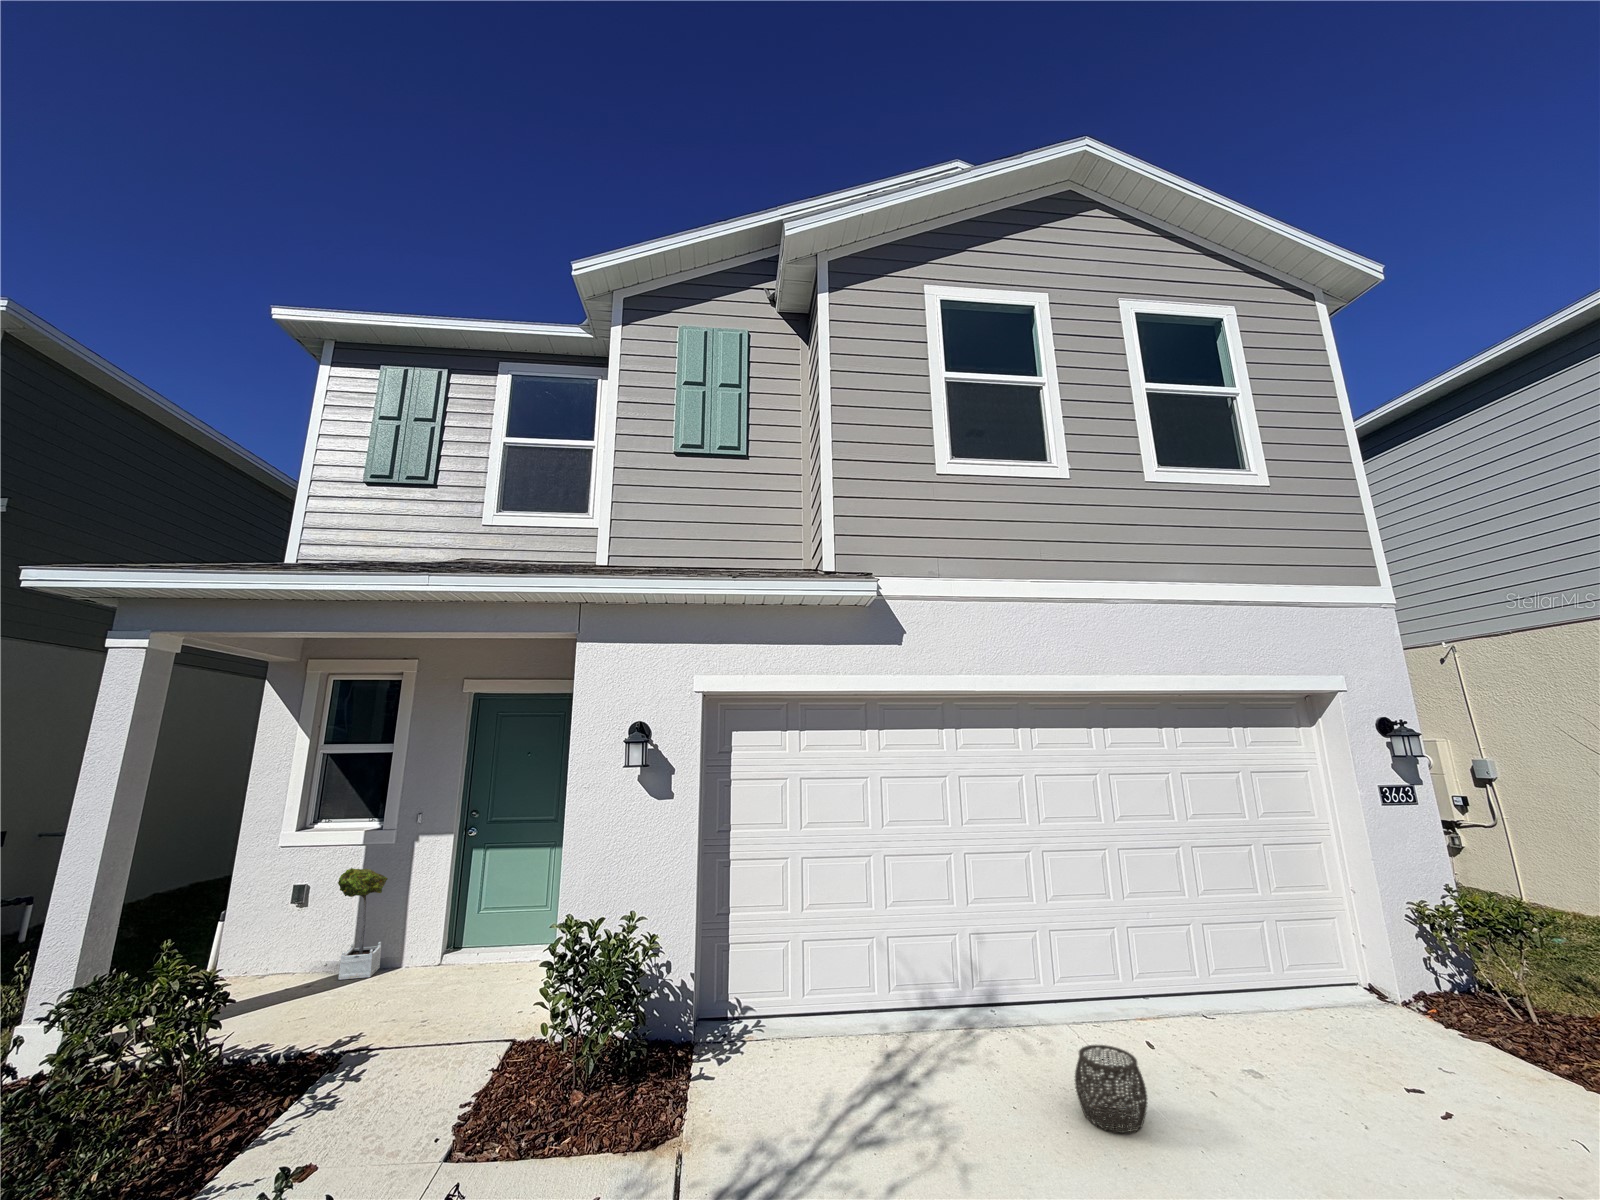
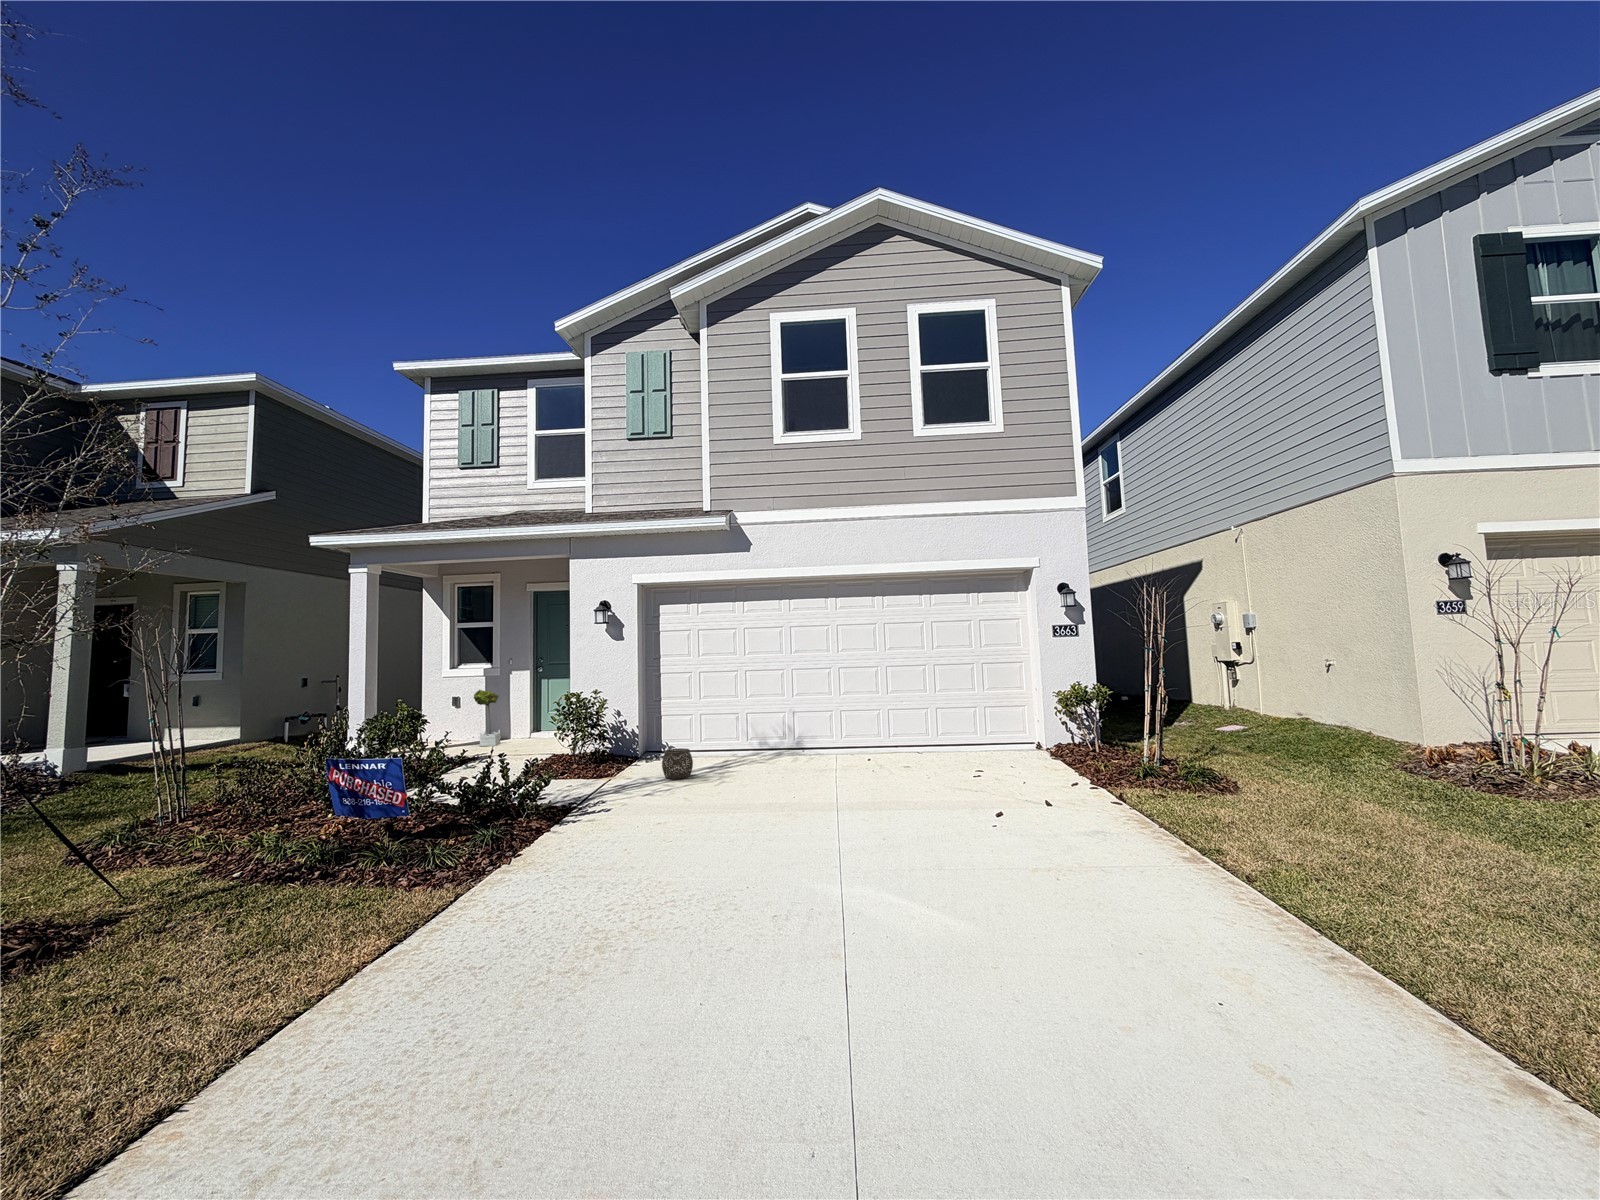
woven basket: present [1075,1045,1148,1133] -> present [662,748,693,779]

